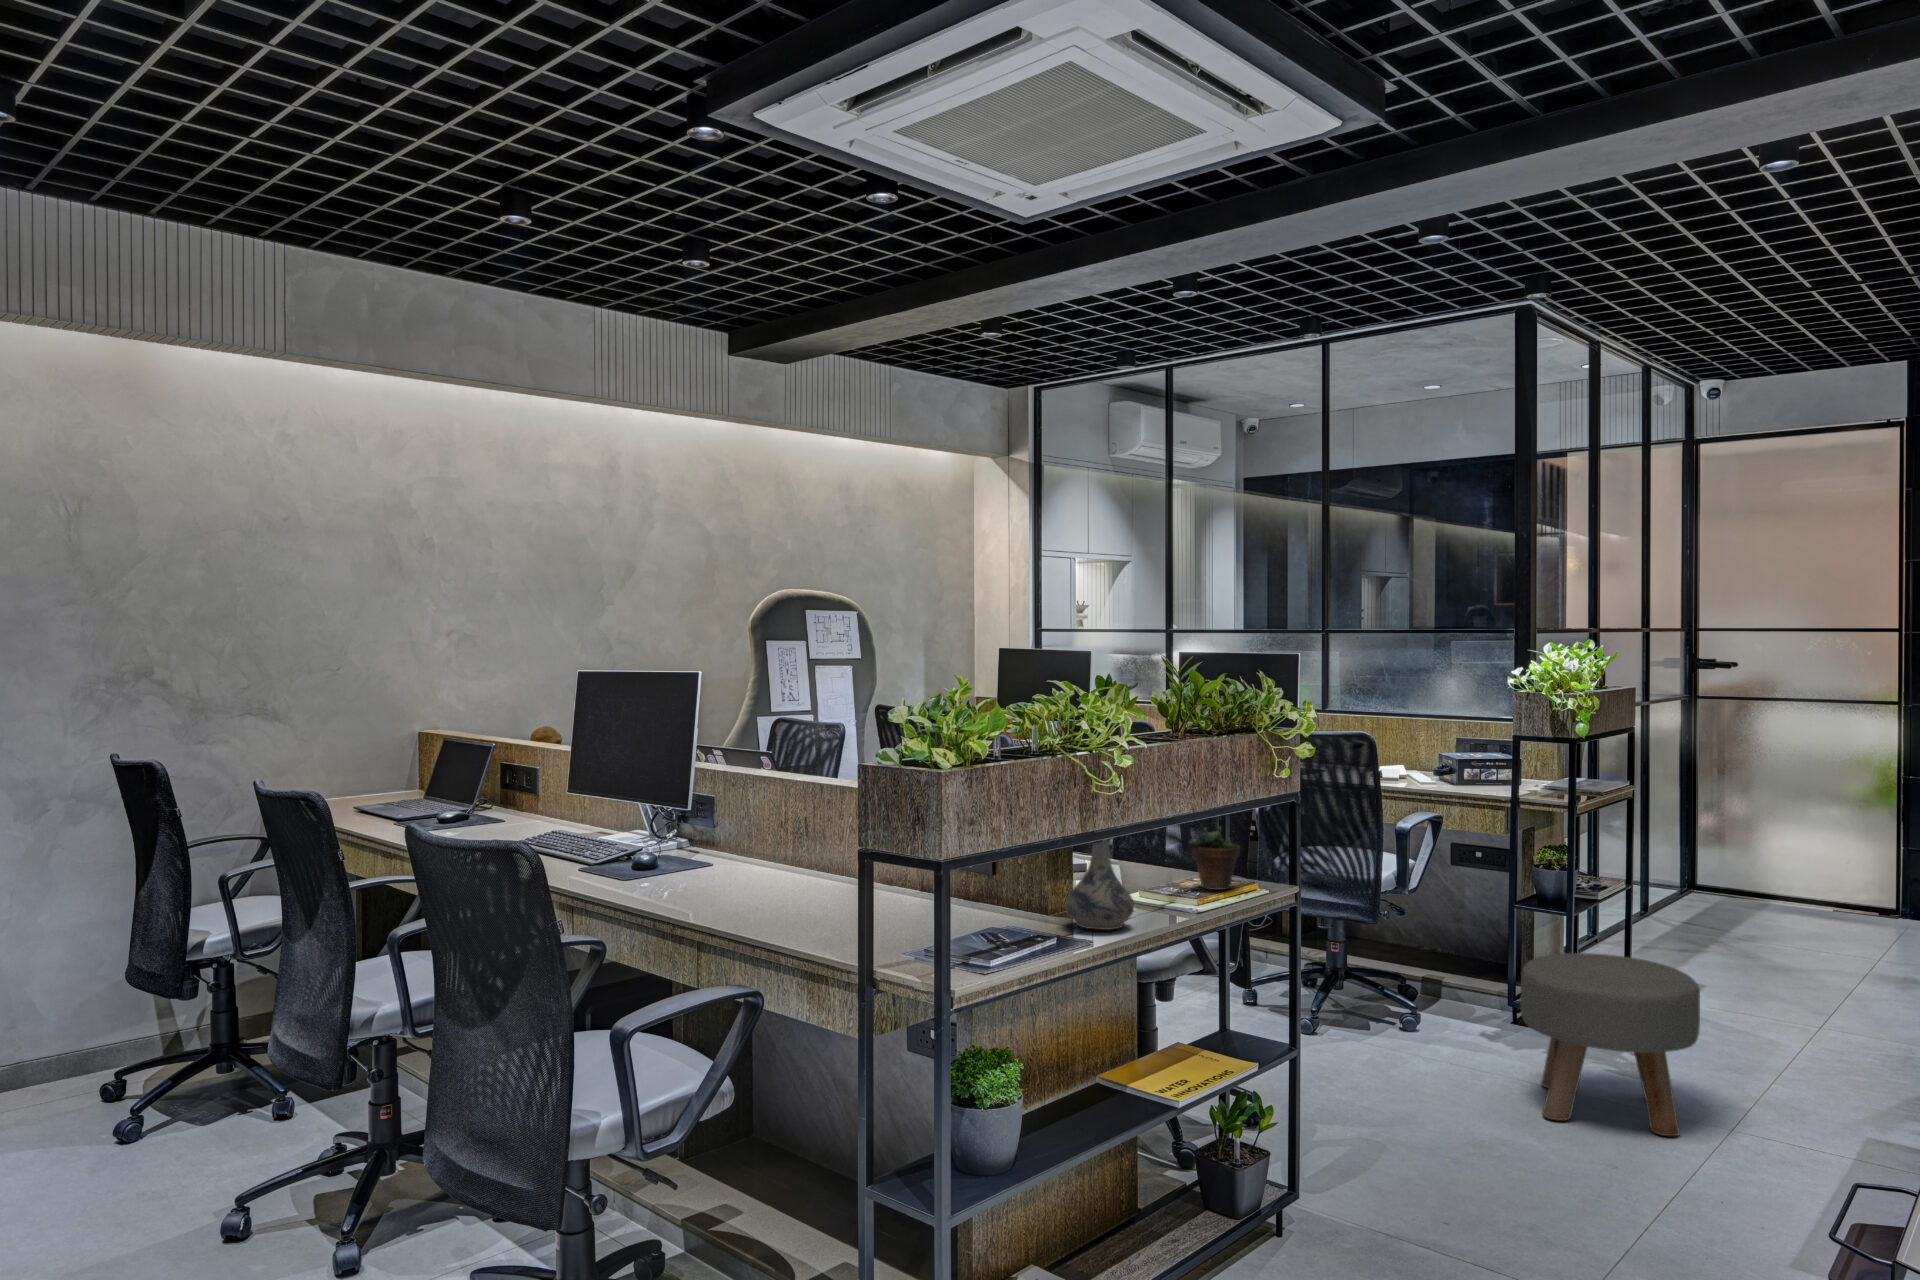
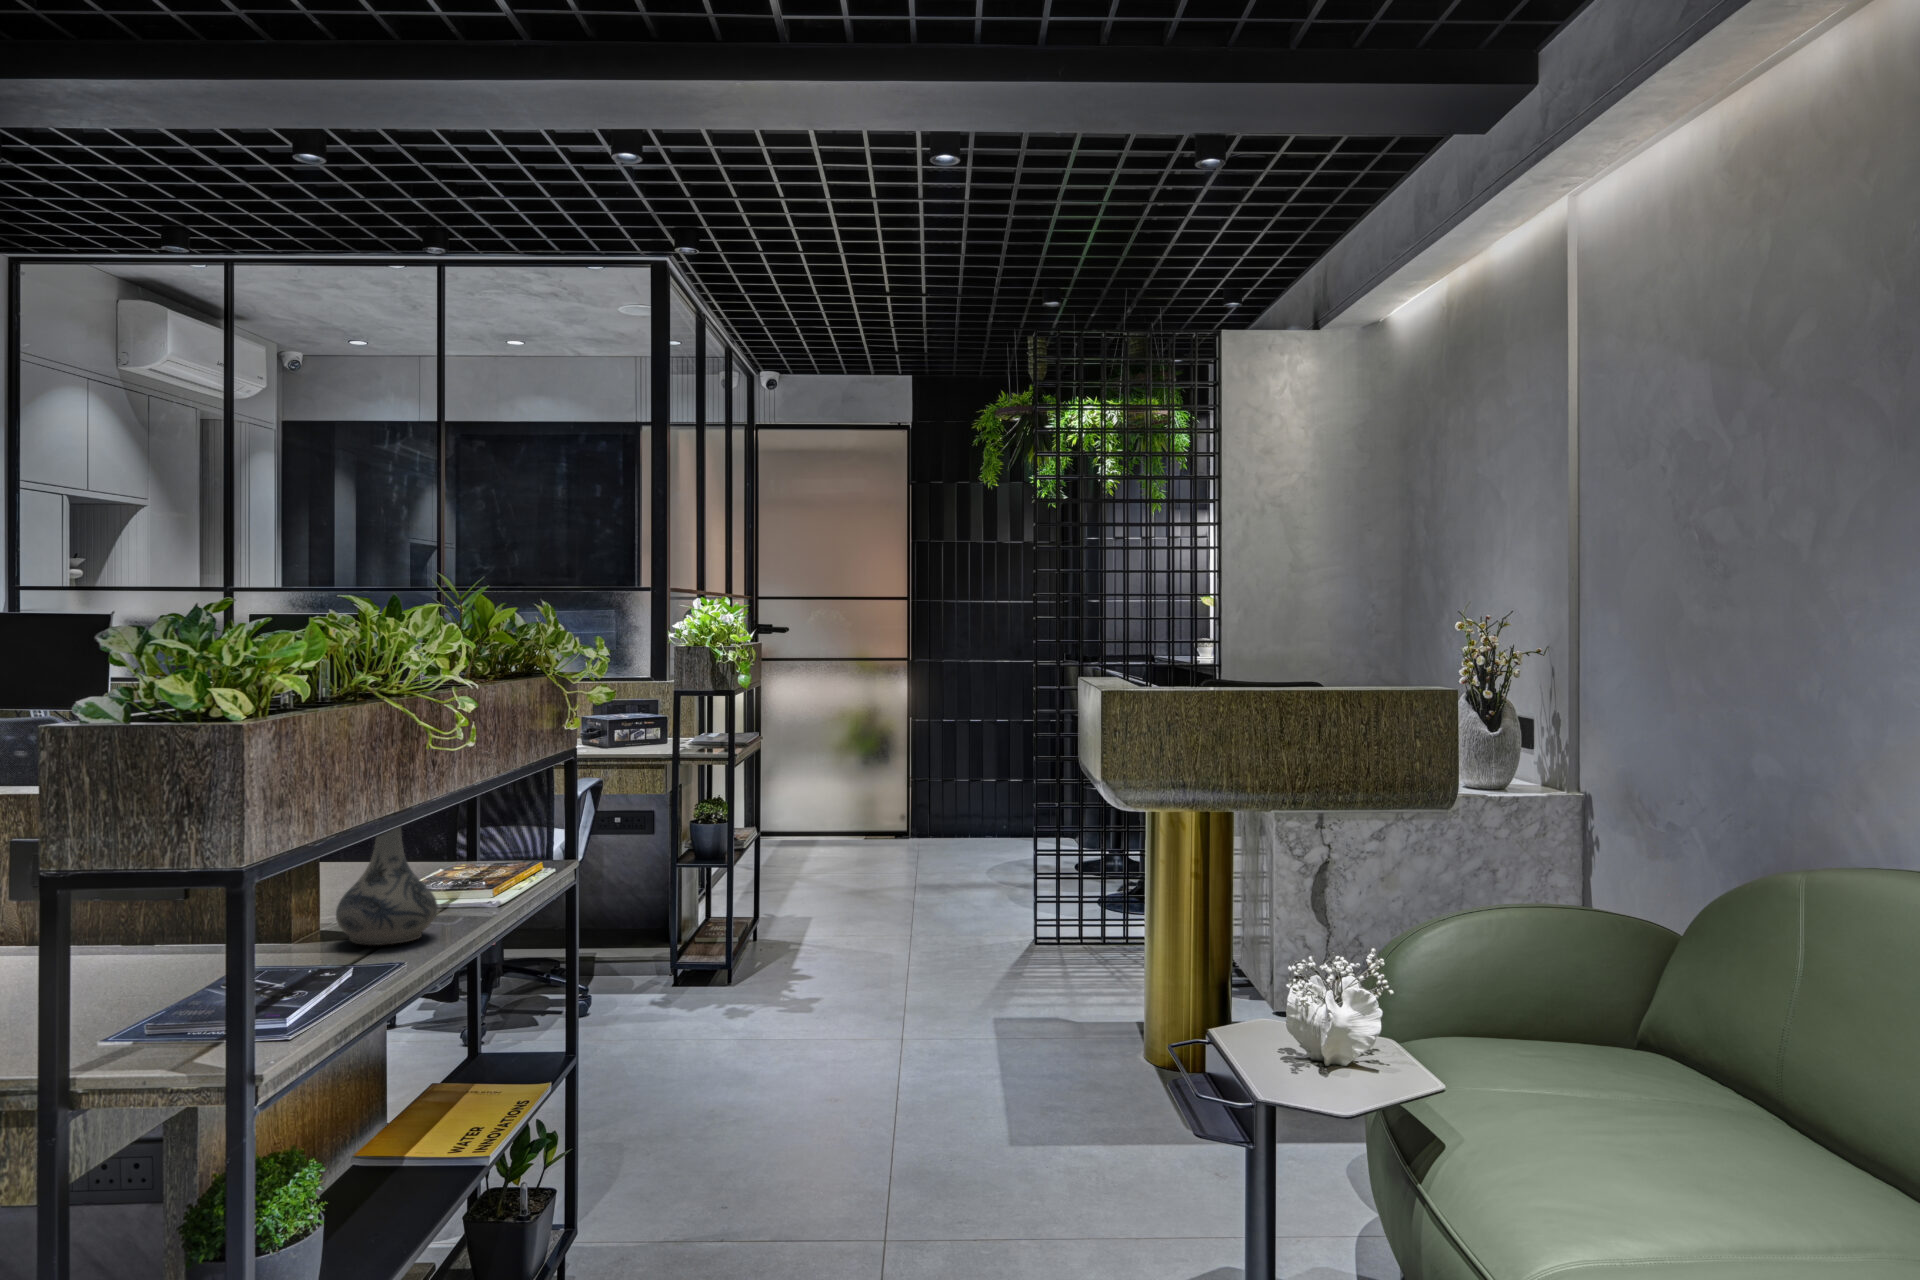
succulent plant: present [1189,827,1240,890] -> none [448,779,511,878]
ottoman: present [1521,953,1700,1136] -> none [722,899,879,1071]

